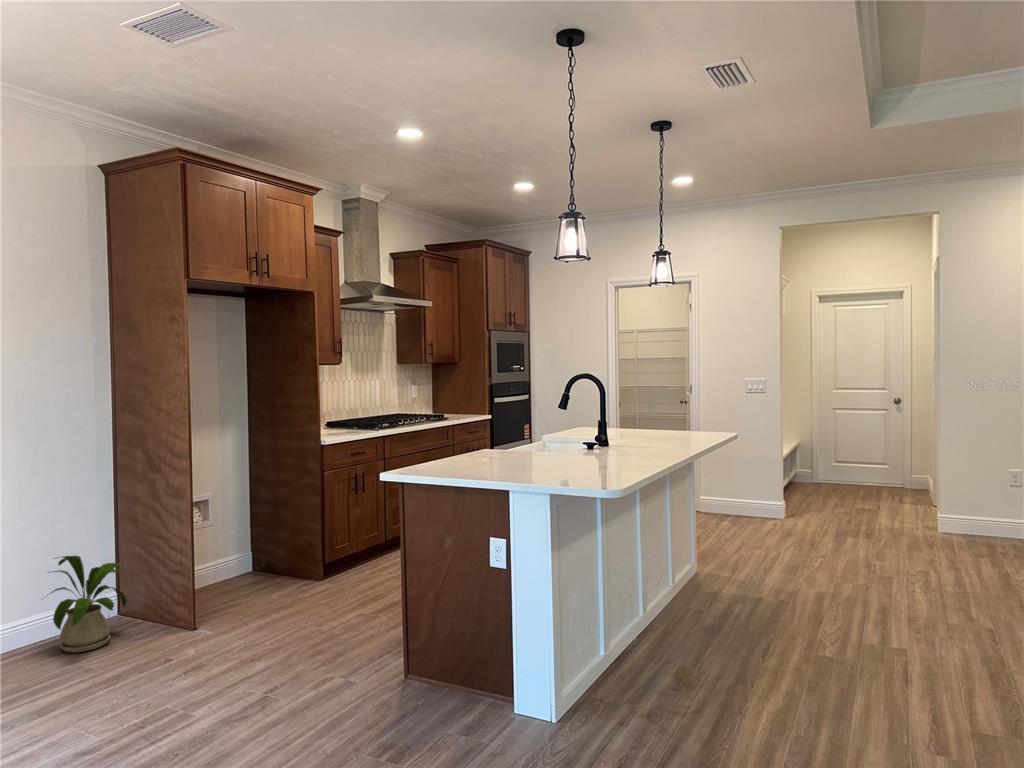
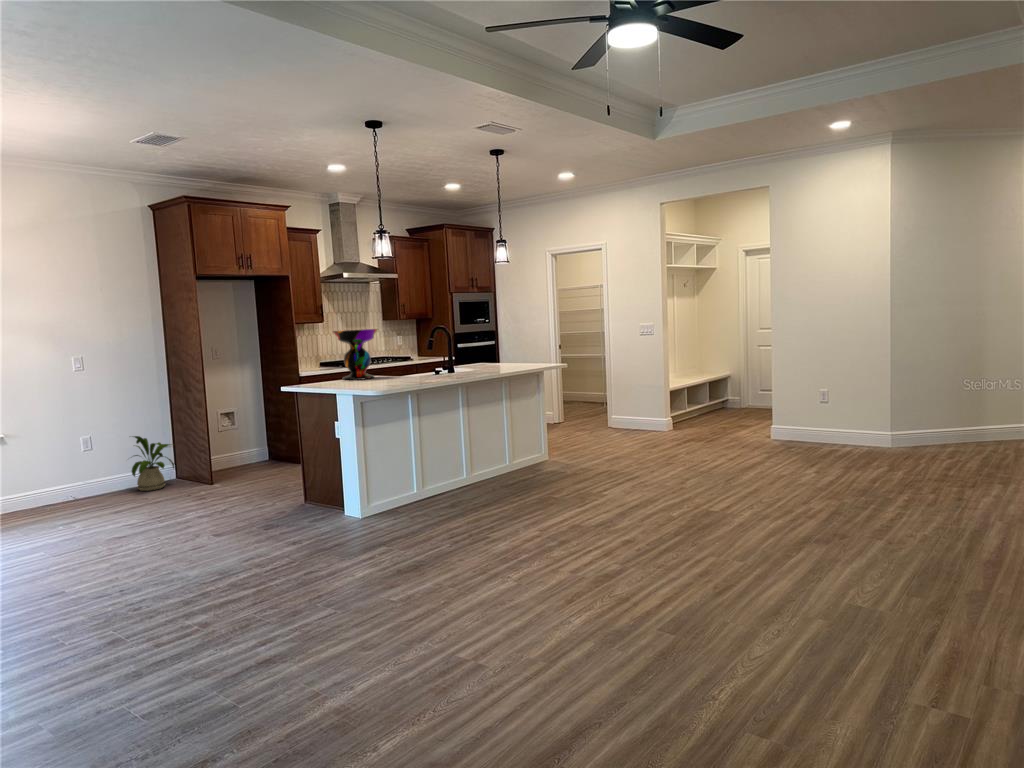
decorative bowl: none [466,379,542,465] -> present [332,329,378,380]

